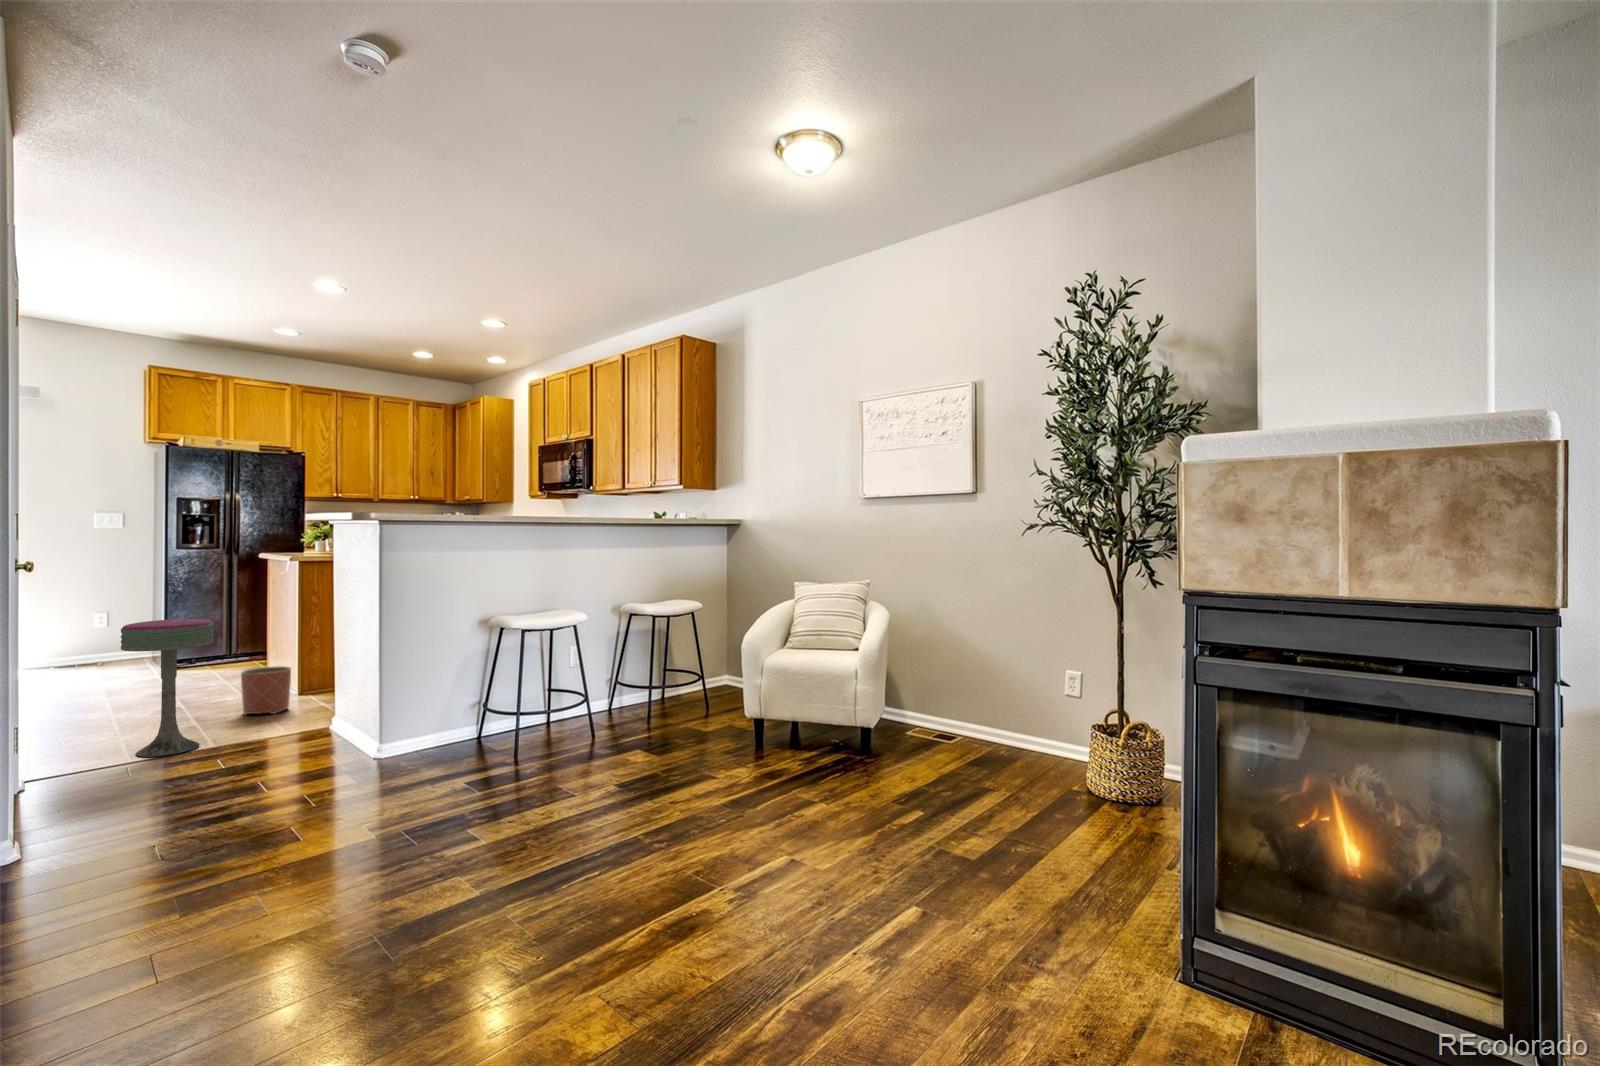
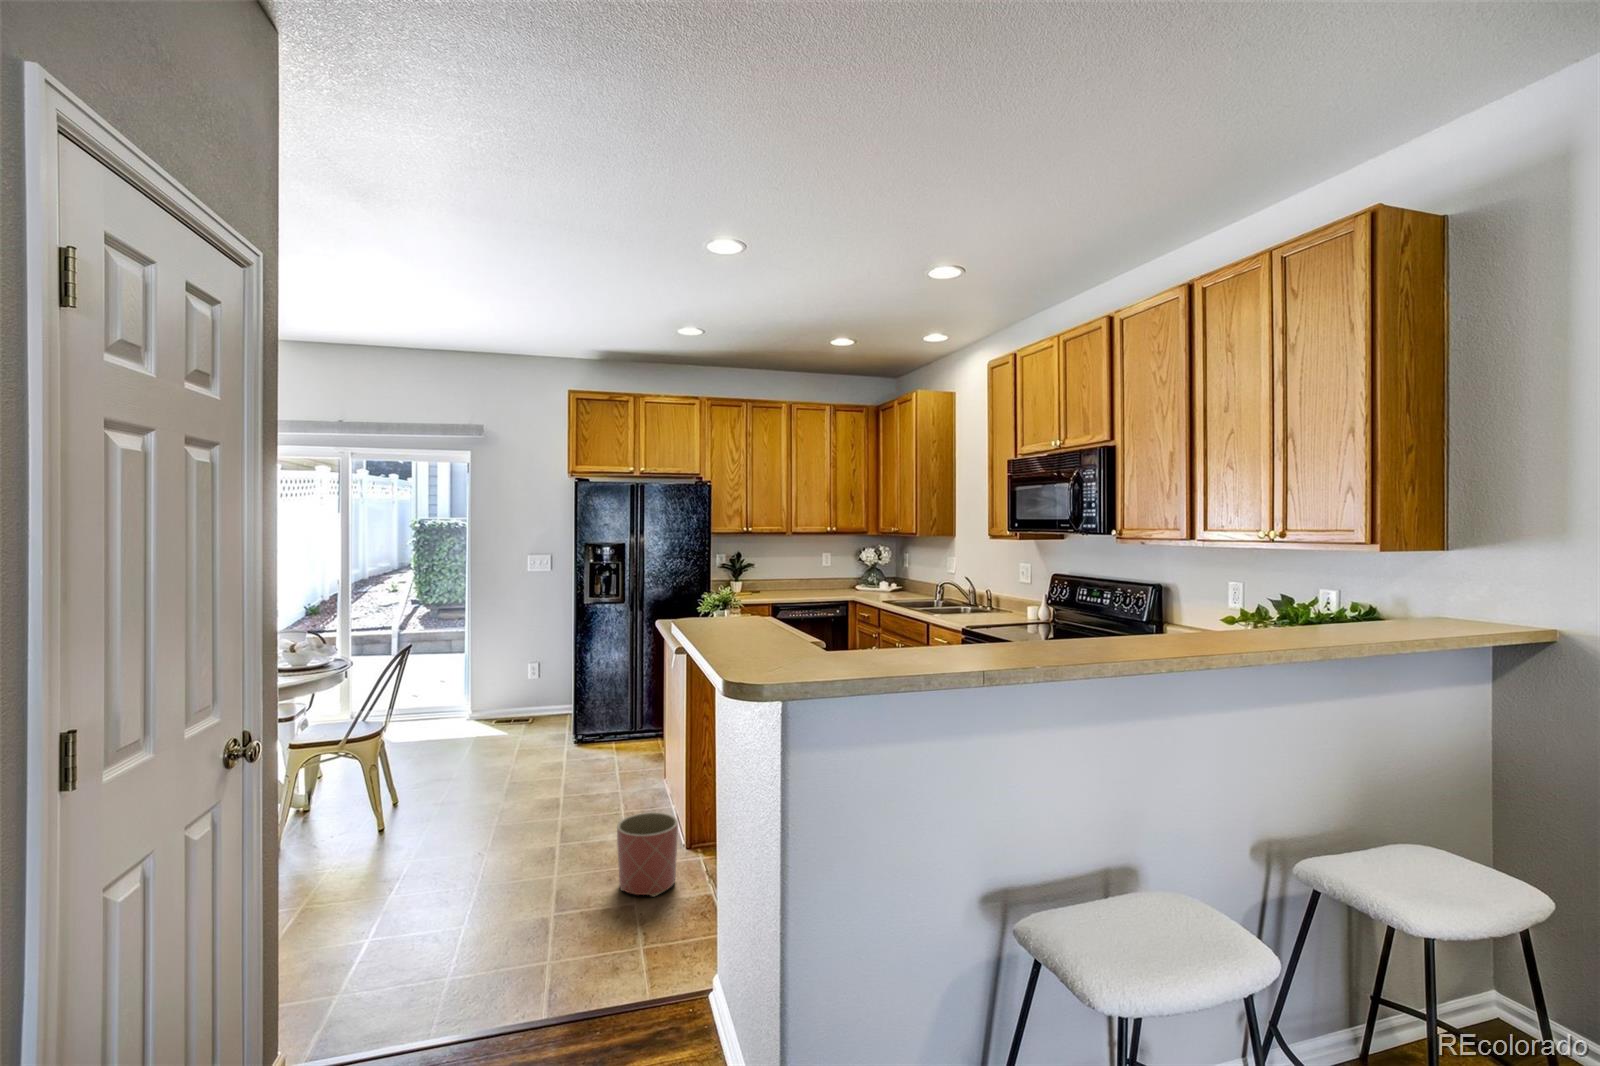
bar stool: present [121,619,214,757] -> none [439,777,559,1021]

